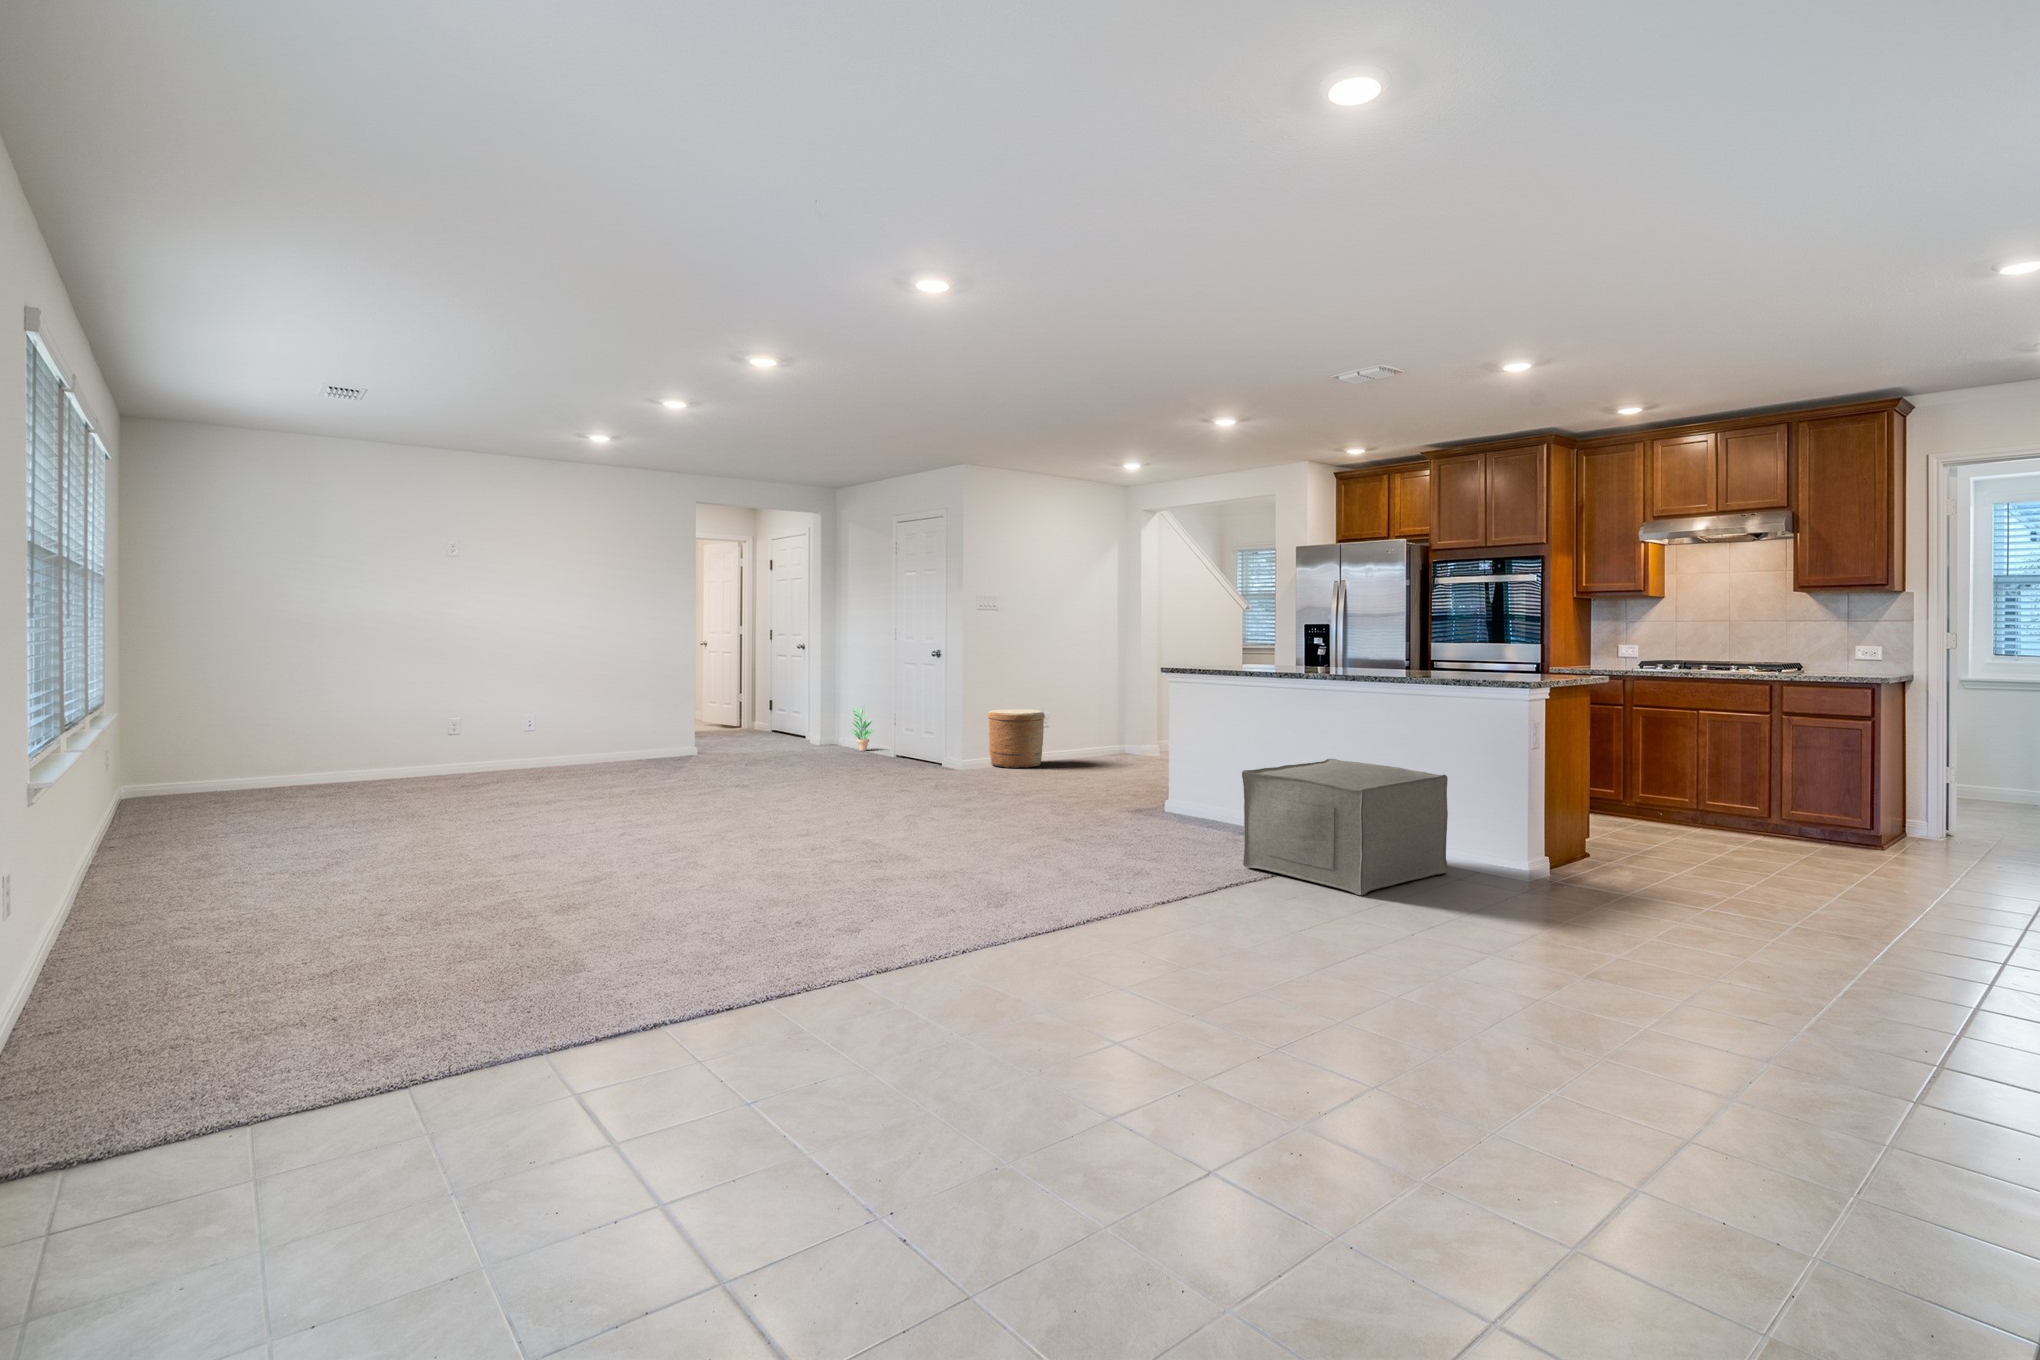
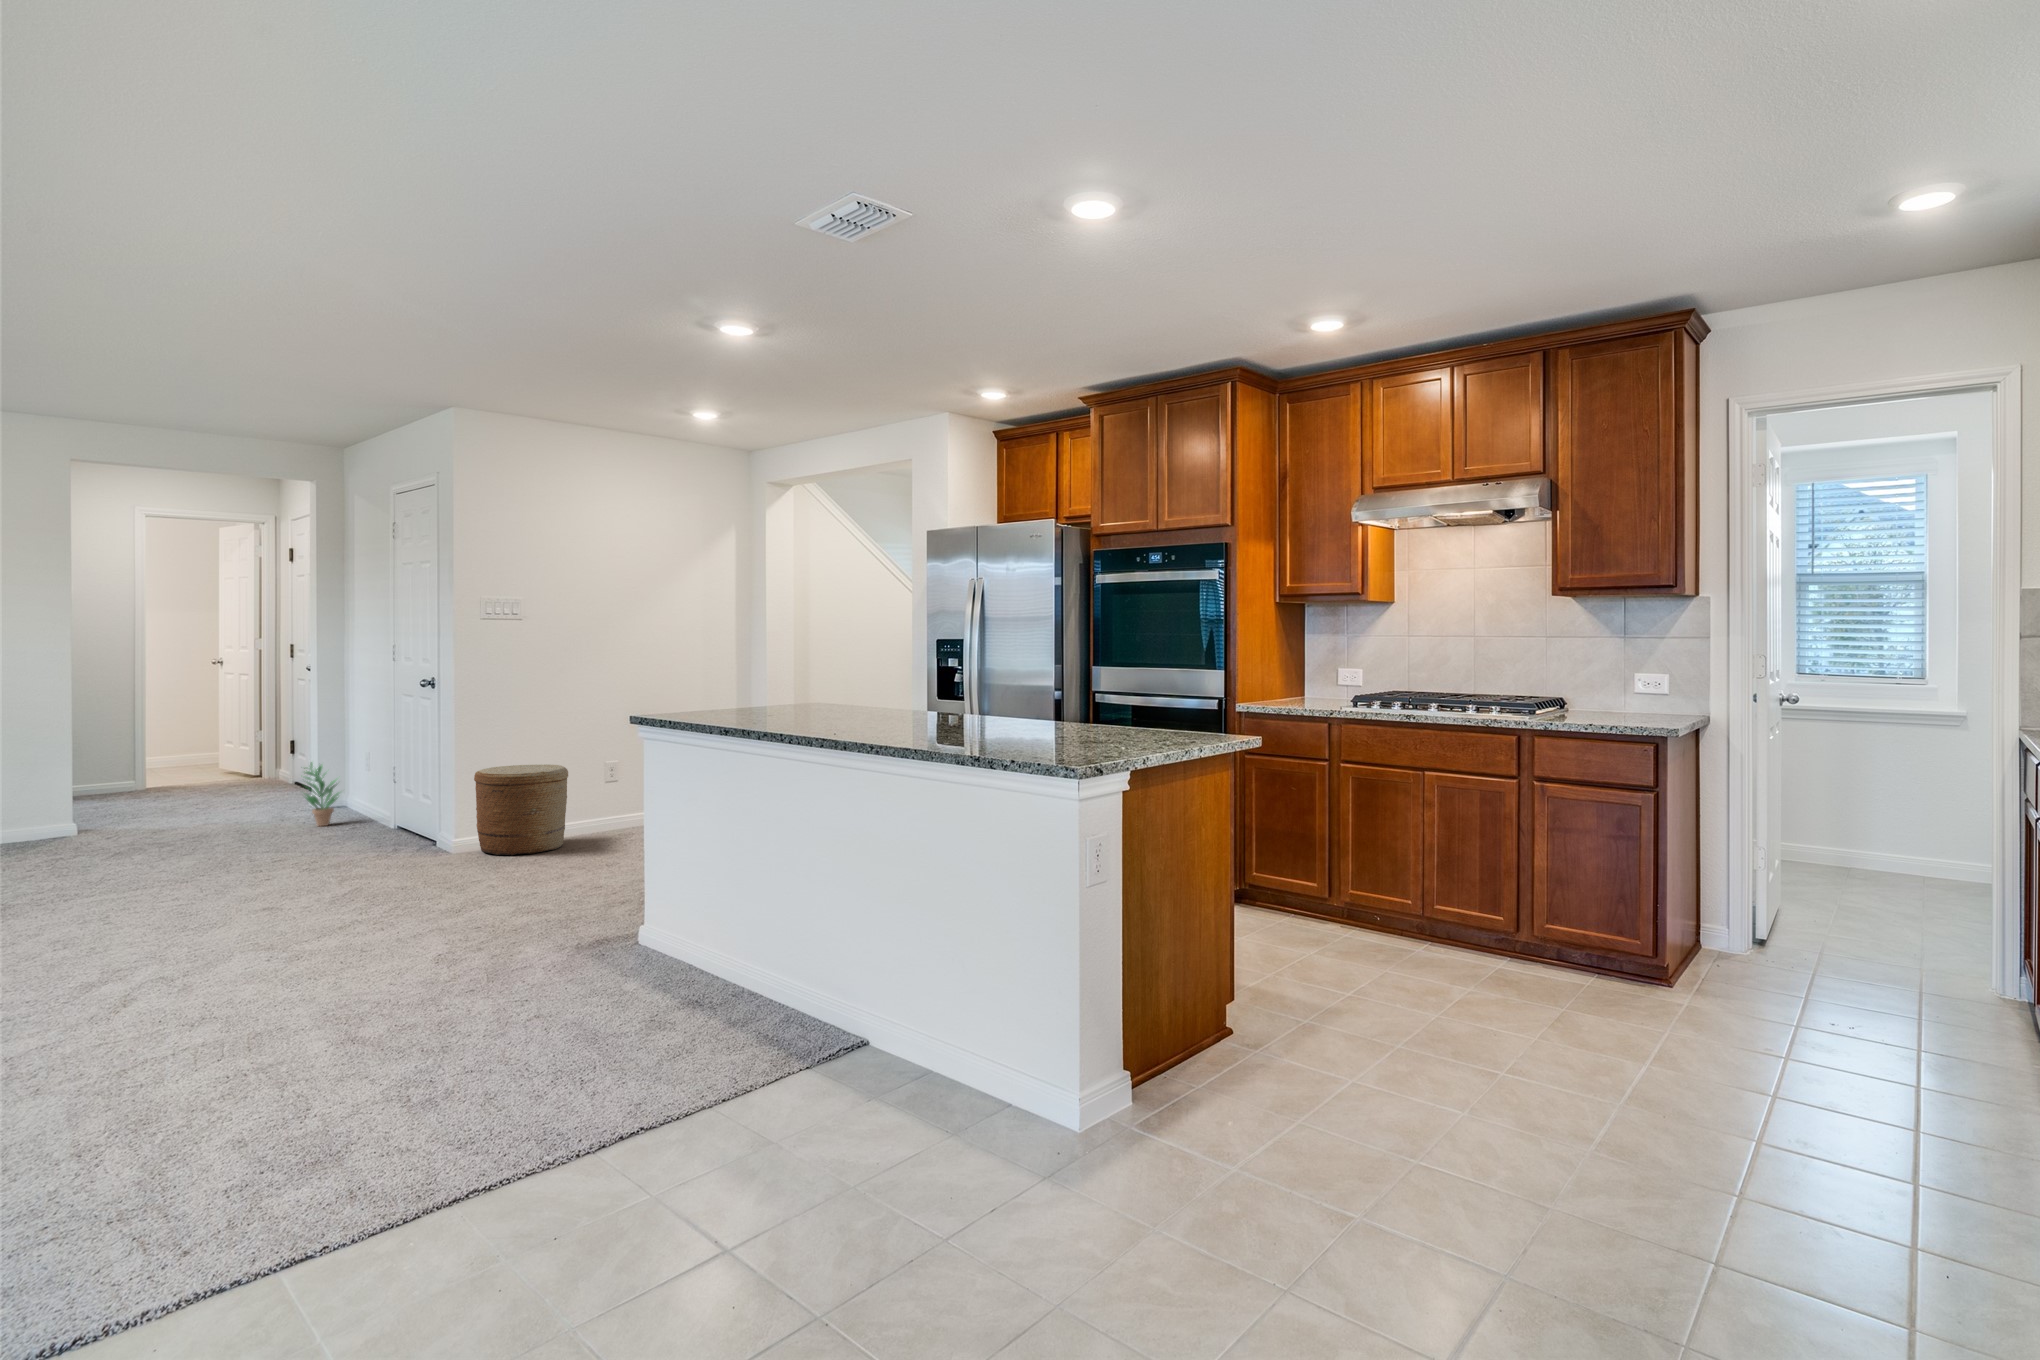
ottoman: present [1242,759,1448,895] -> none [576,885,960,1211]

